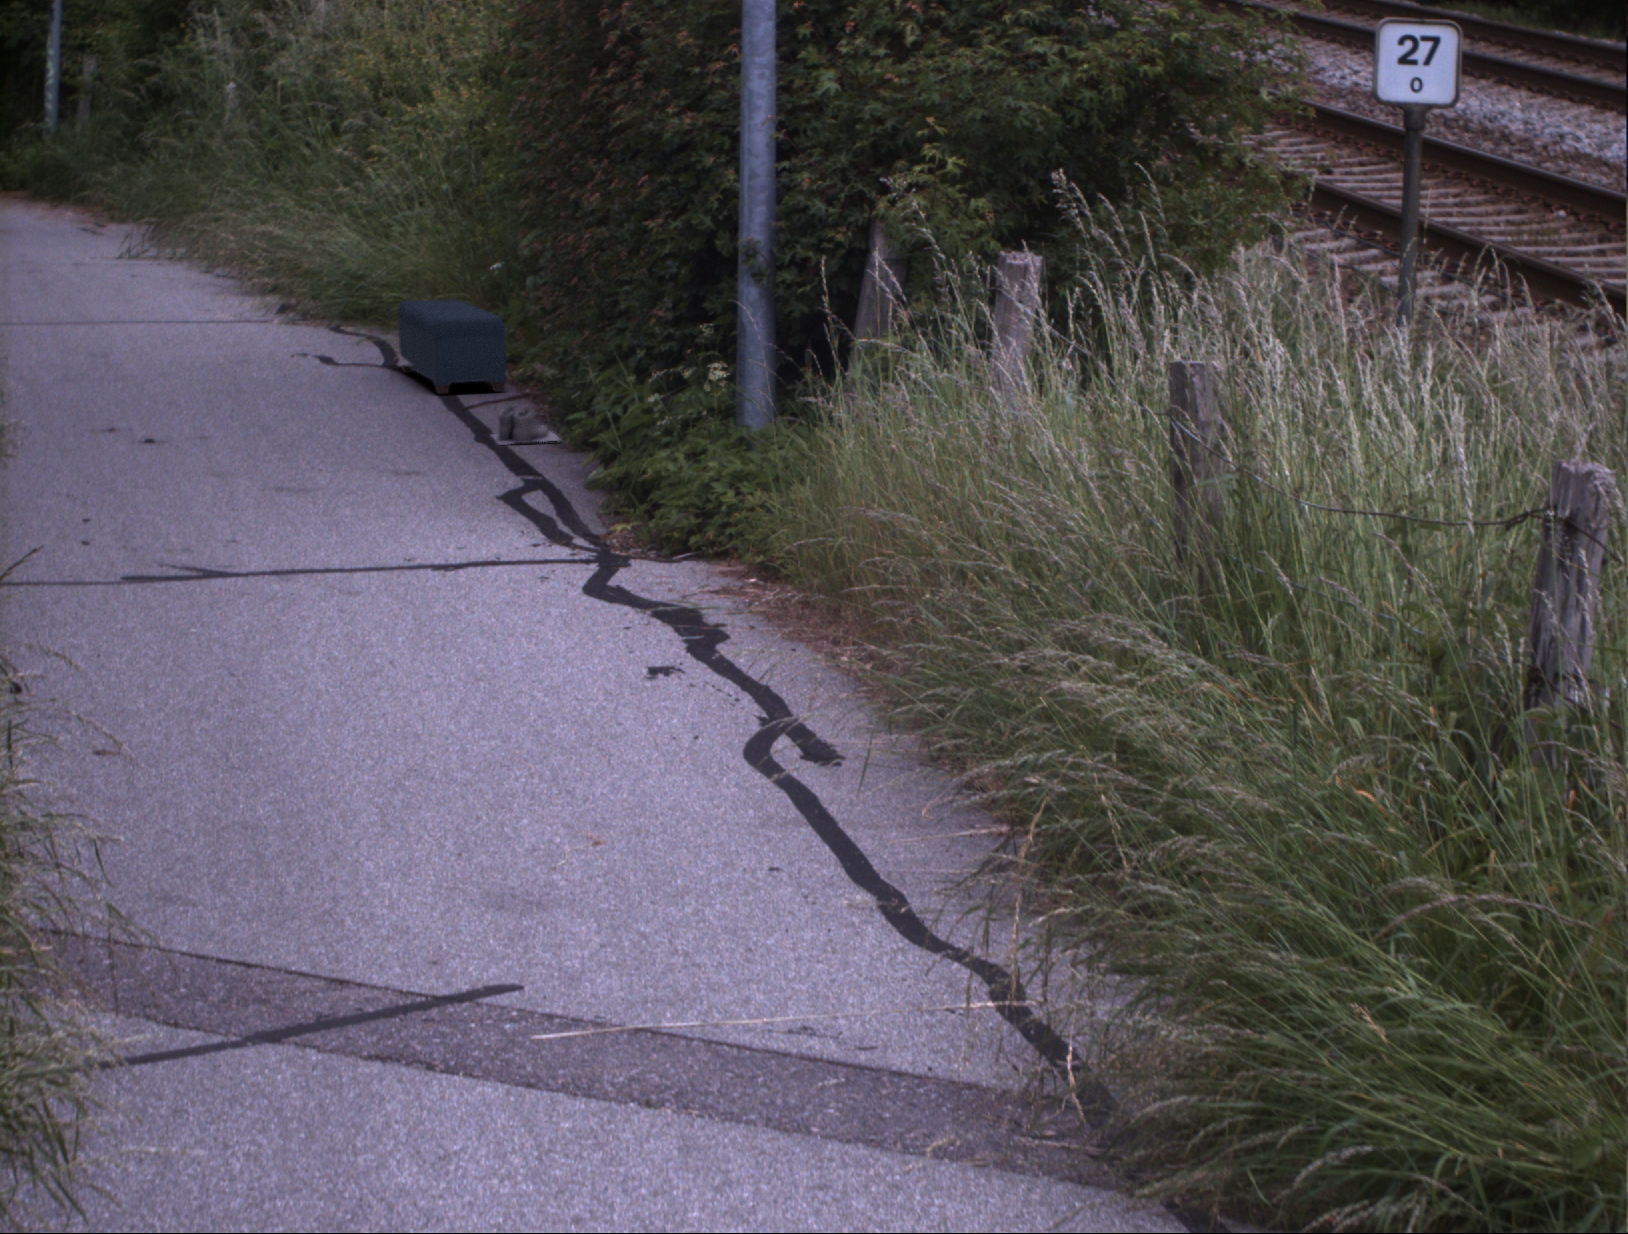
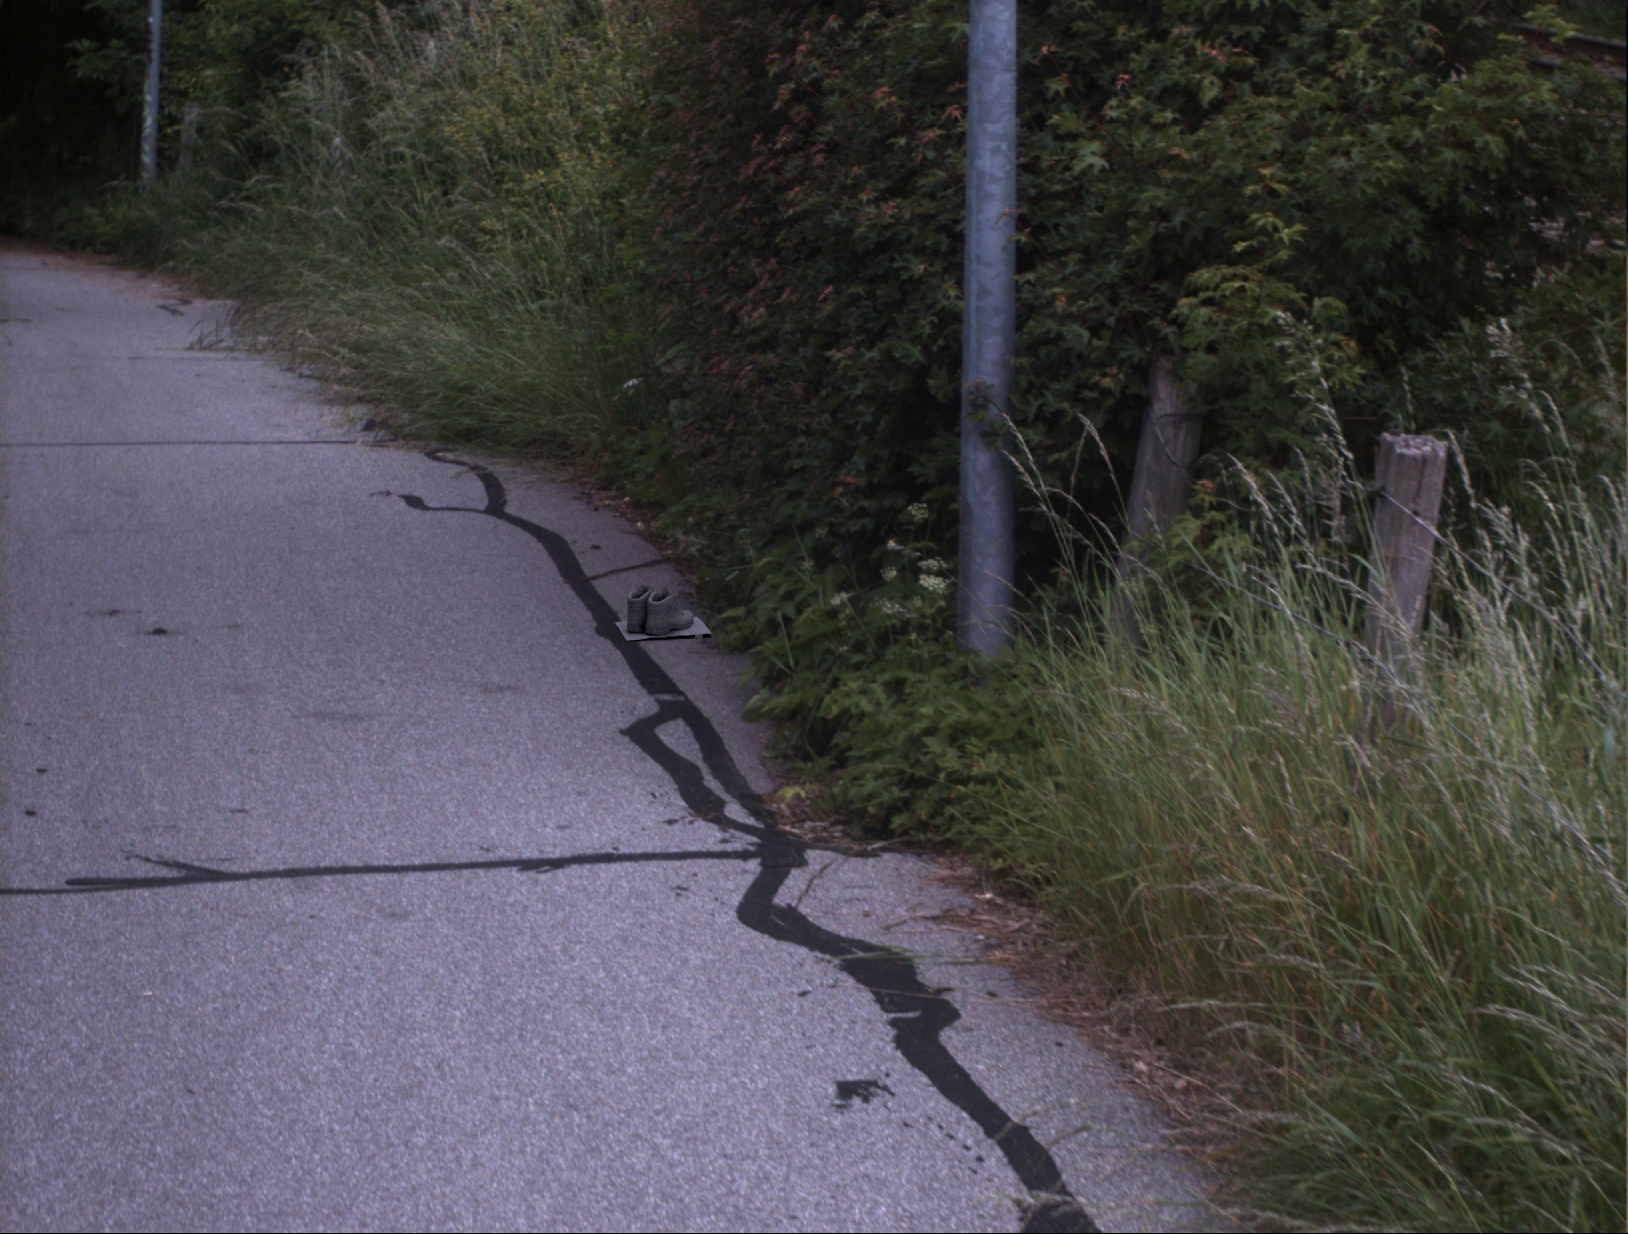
bench: present [398,300,506,394] -> none [504,424,641,554]

